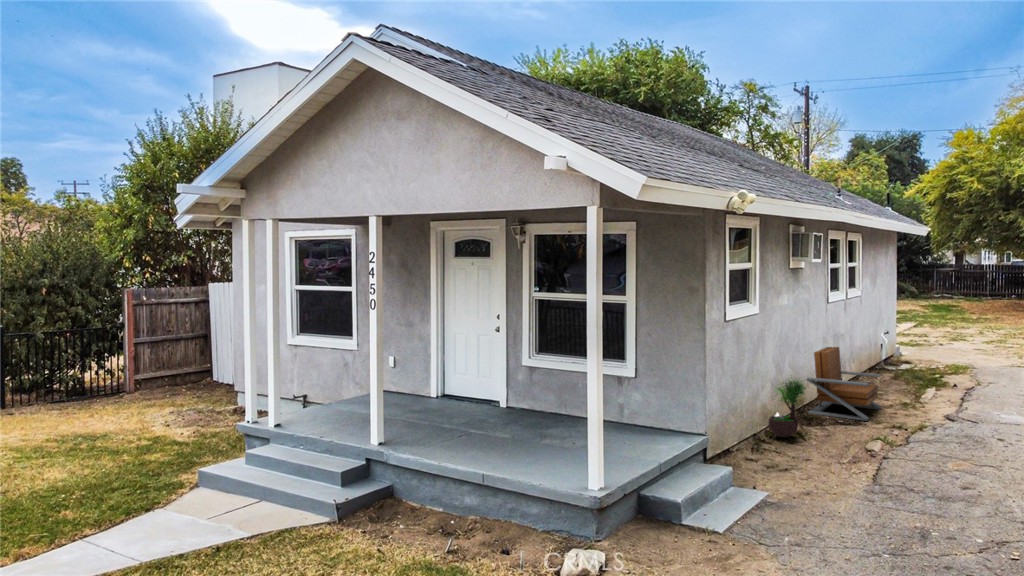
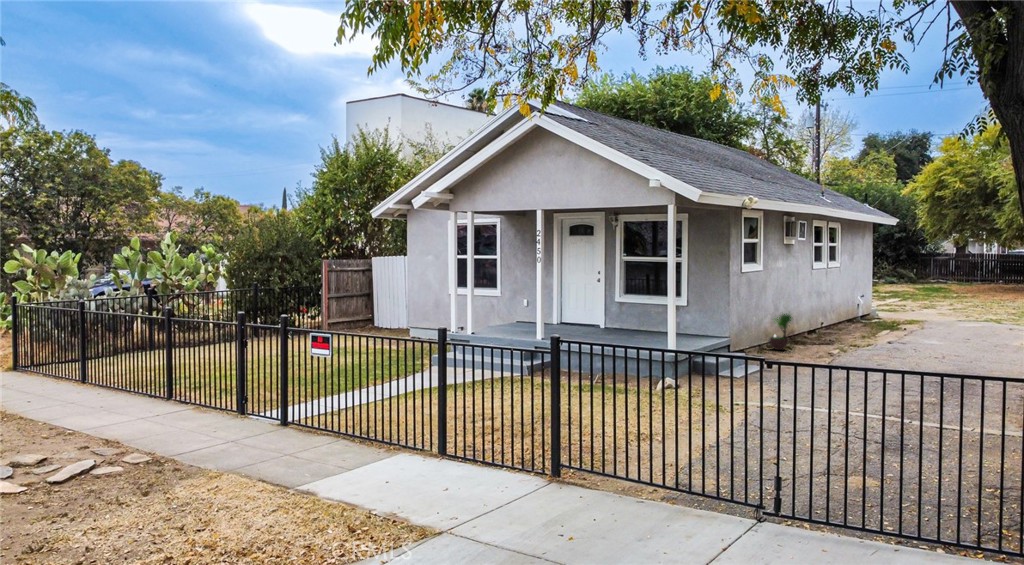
lounge chair: present [807,347,881,421] -> none [797,299,848,344]

